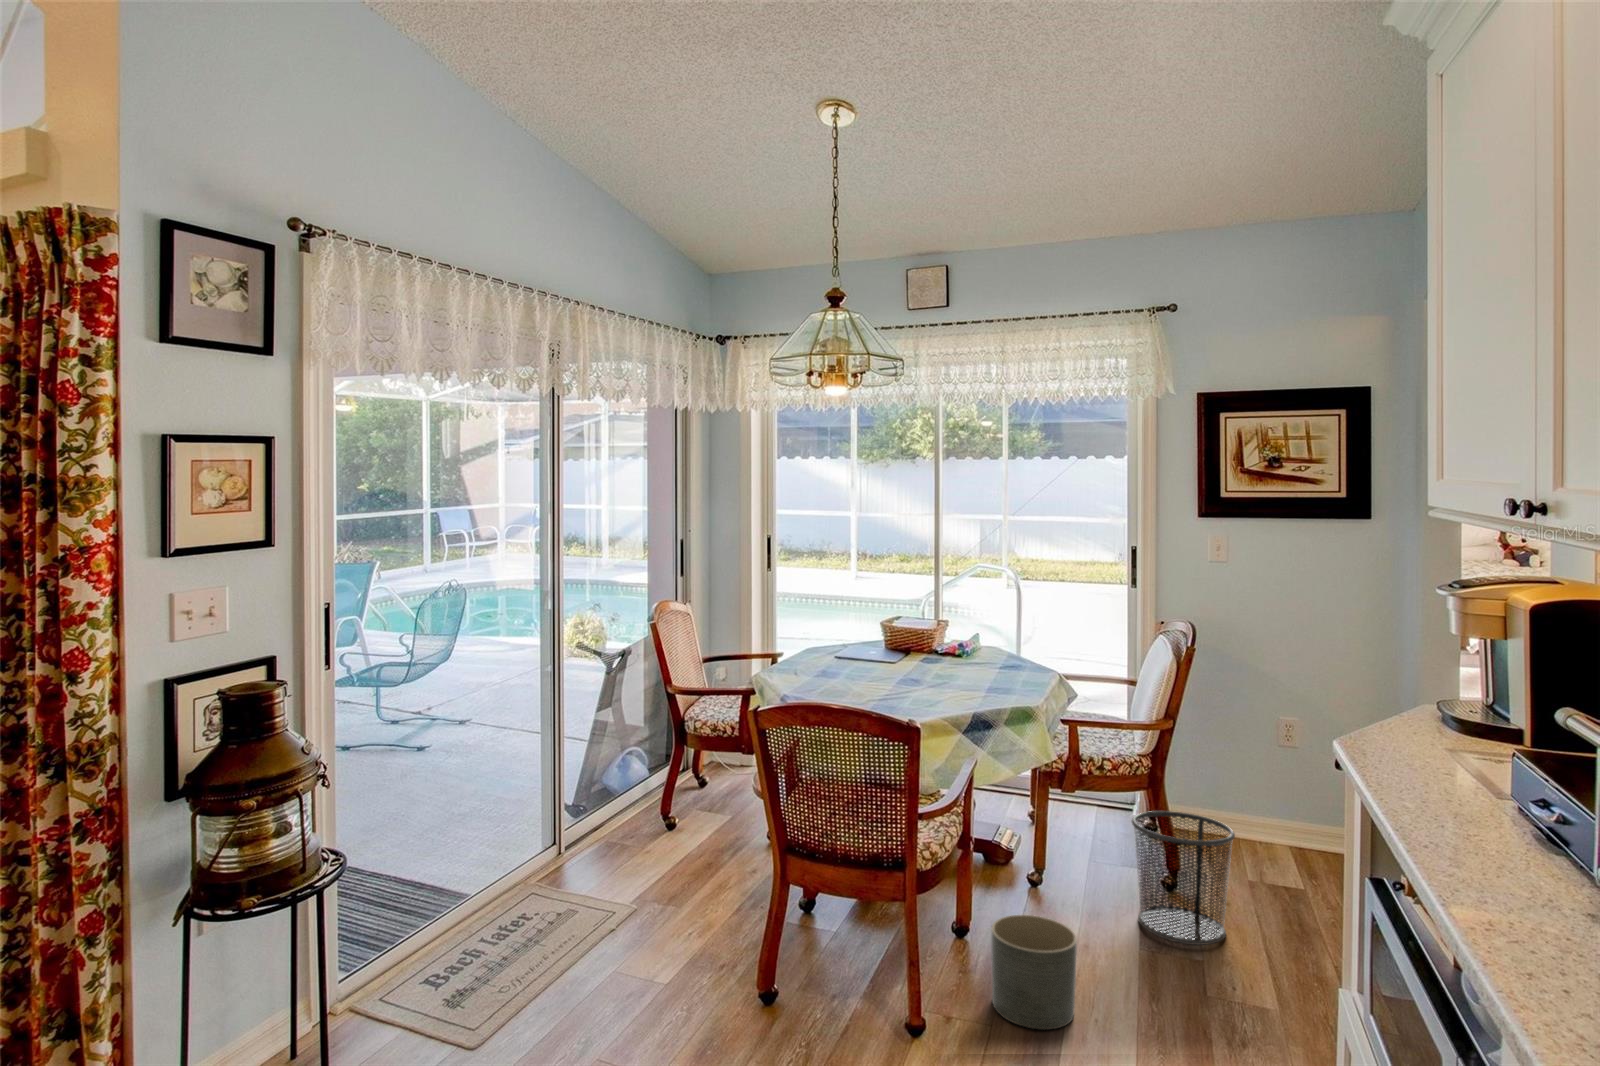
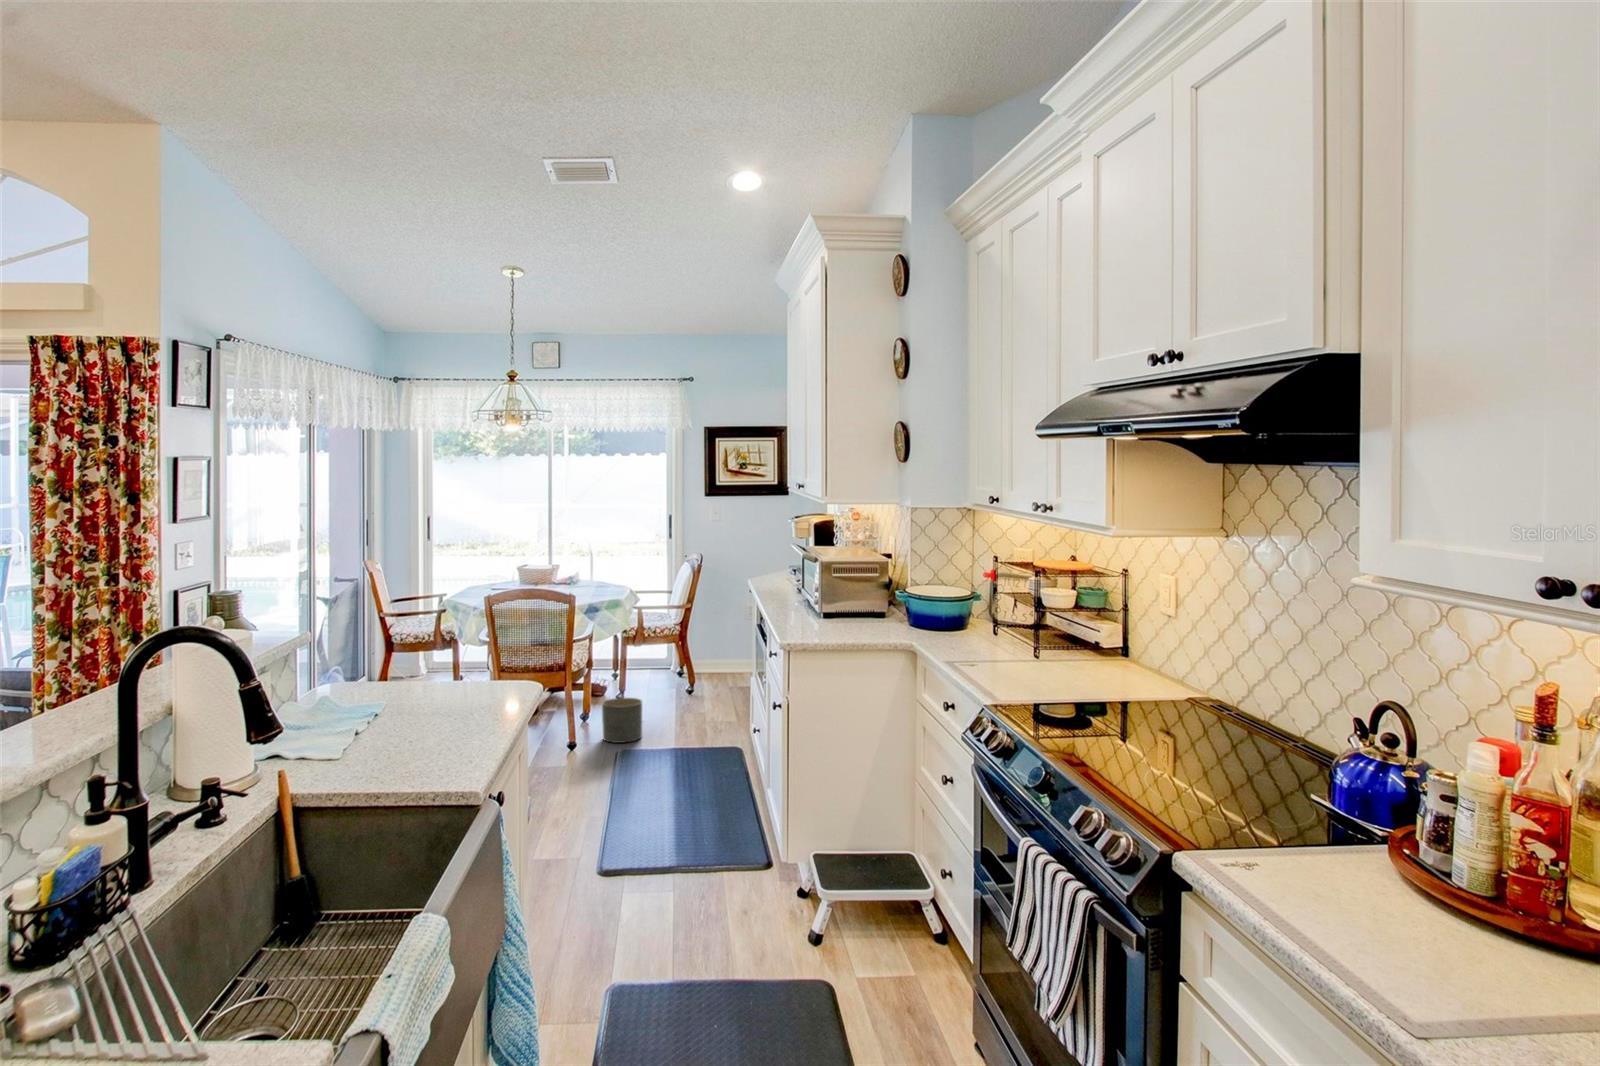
waste bin: present [1132,811,1235,945] -> none [670,651,718,709]

